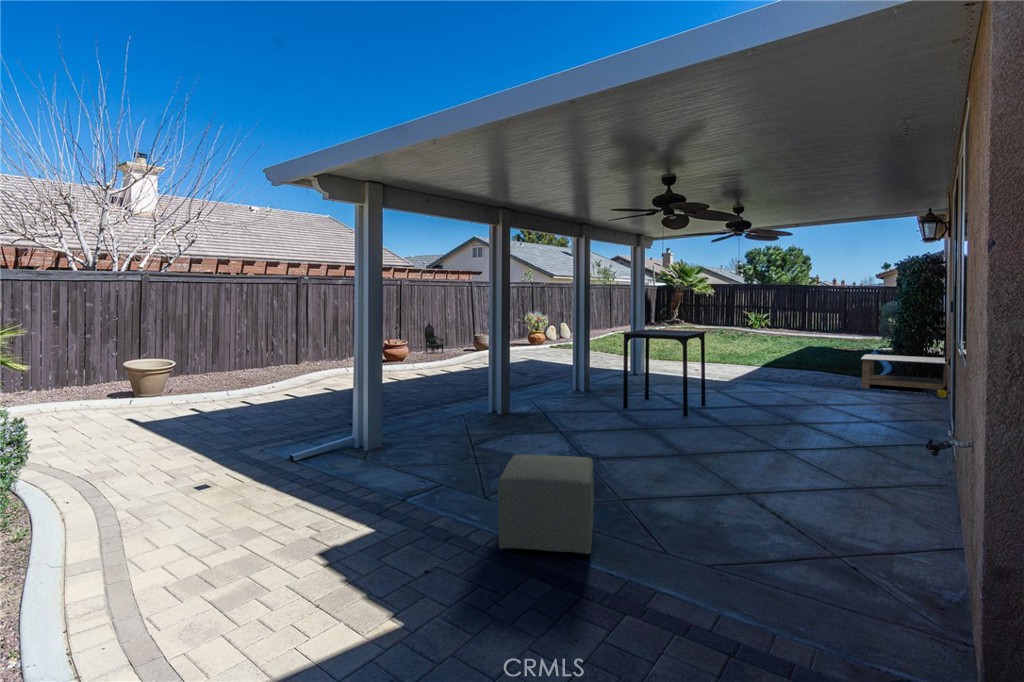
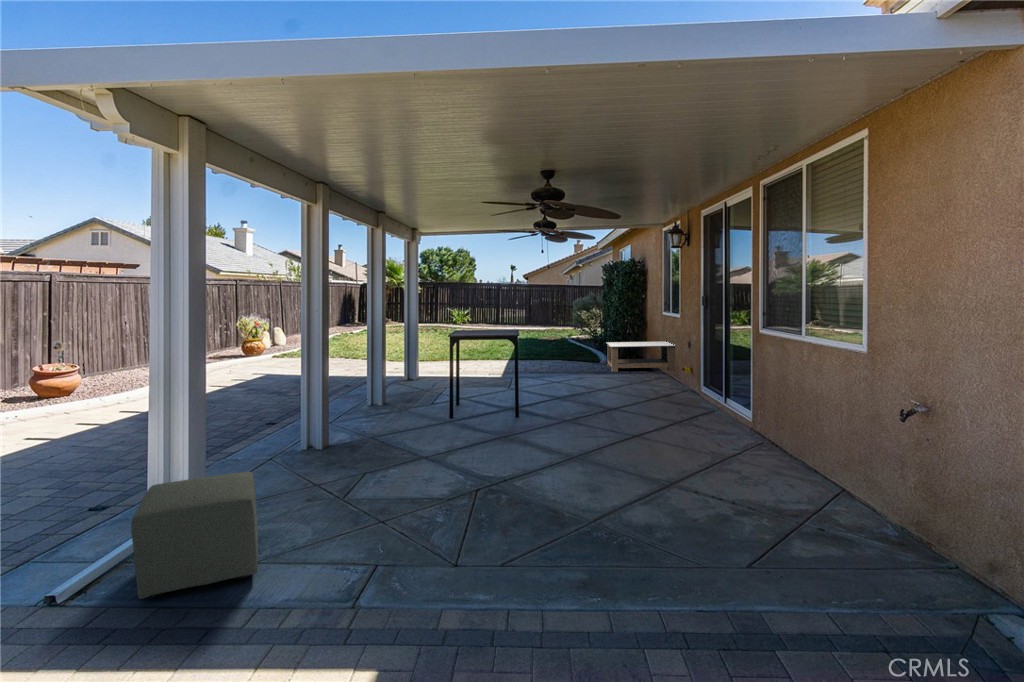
armchair: present [425,323,444,354] -> none [88,324,127,379]
ottoman: present [498,455,594,555] -> present [131,472,258,599]

